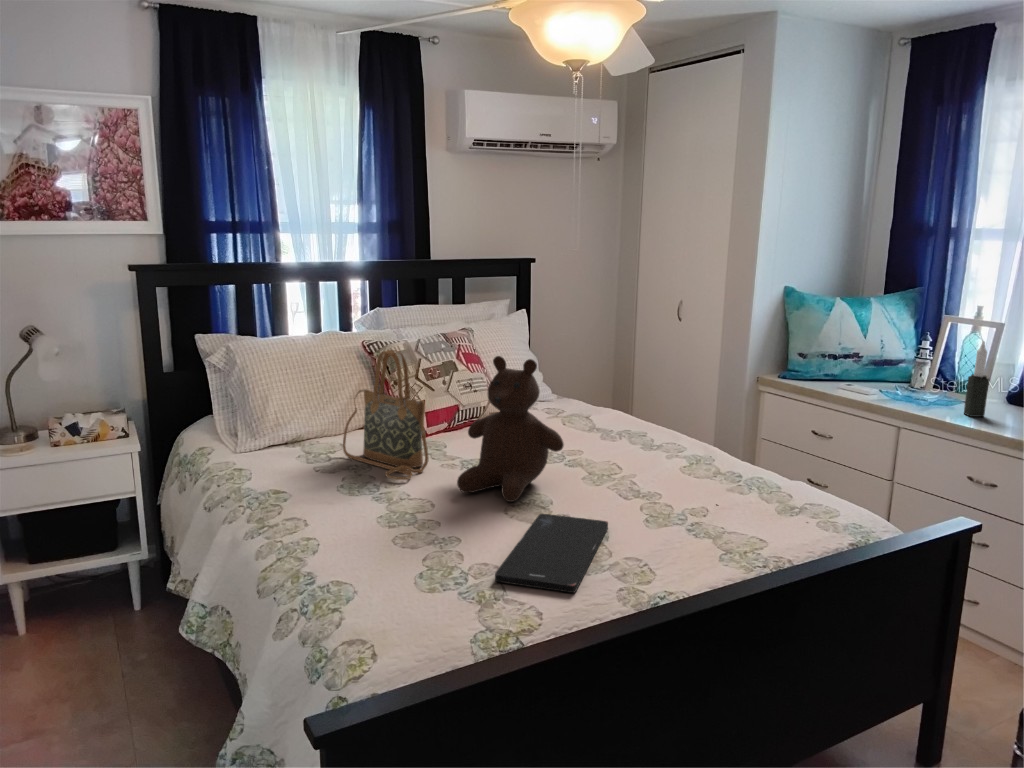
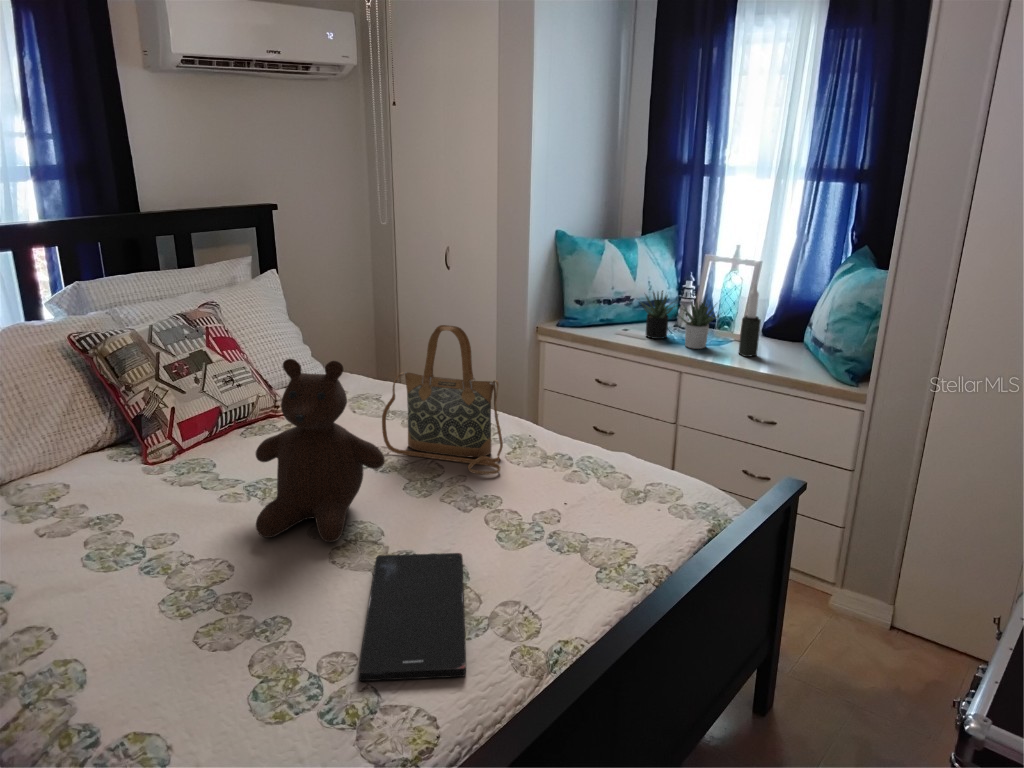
succulent plant: none [863,345,950,406] -> present [642,291,718,349]
handbag: present [343,350,428,480] -> present [382,325,503,475]

